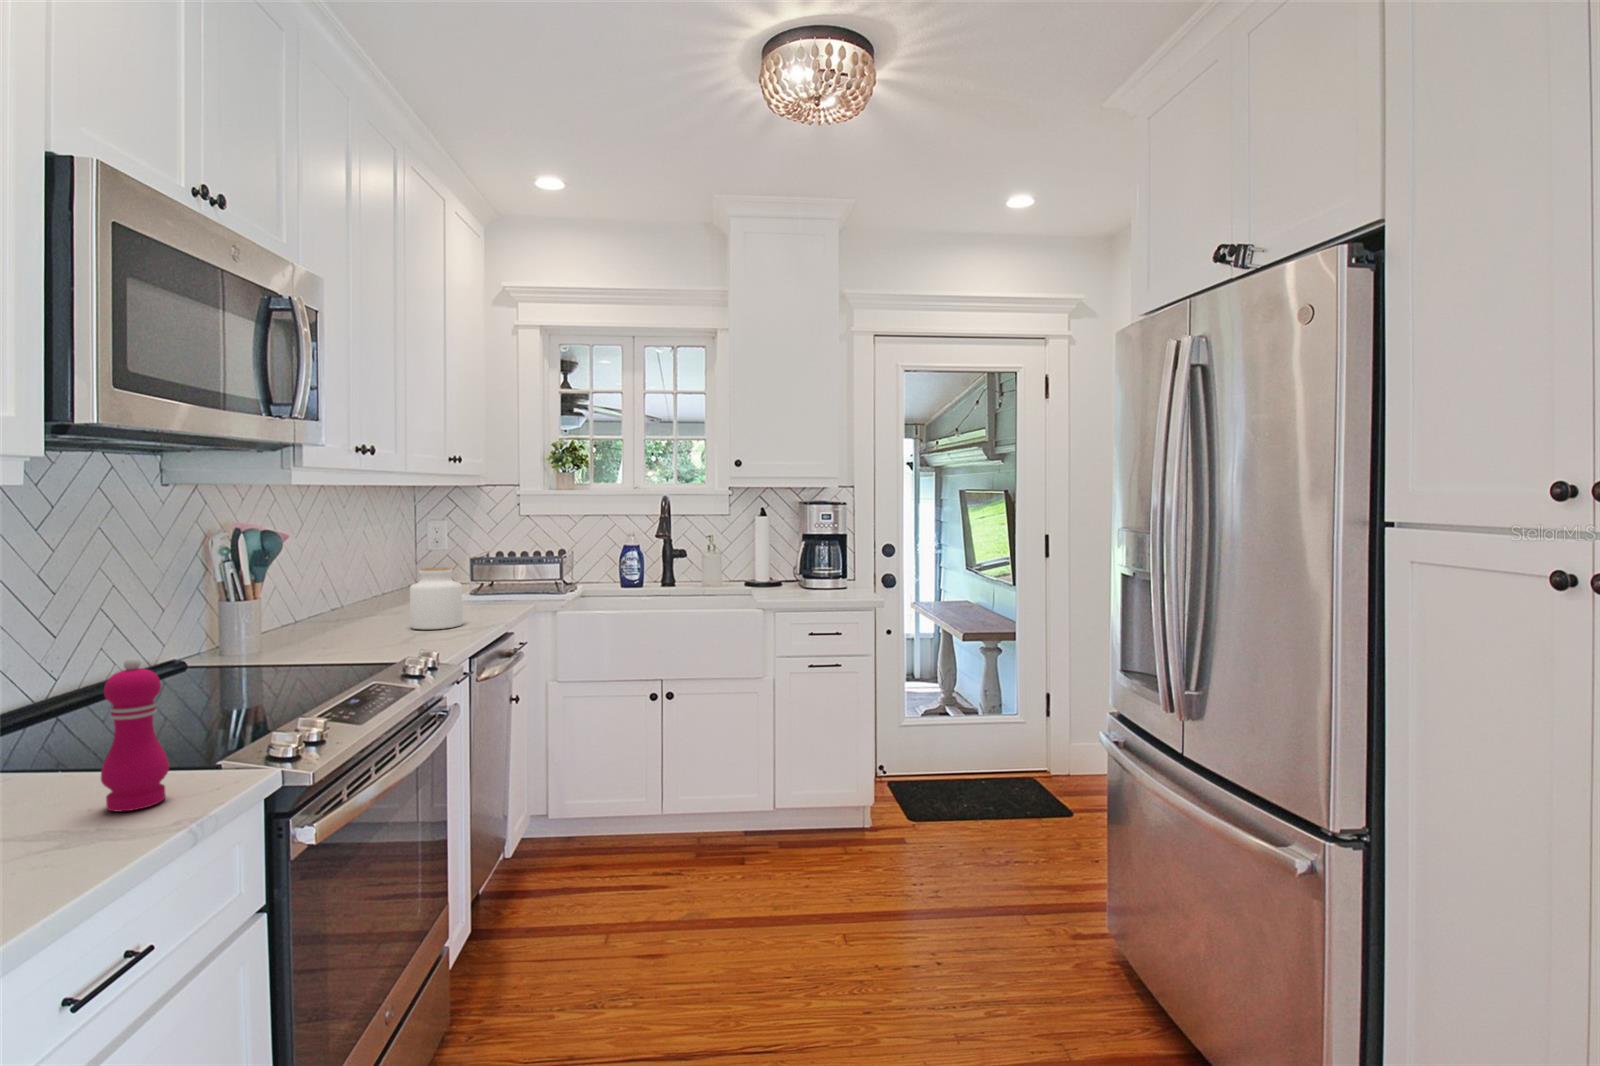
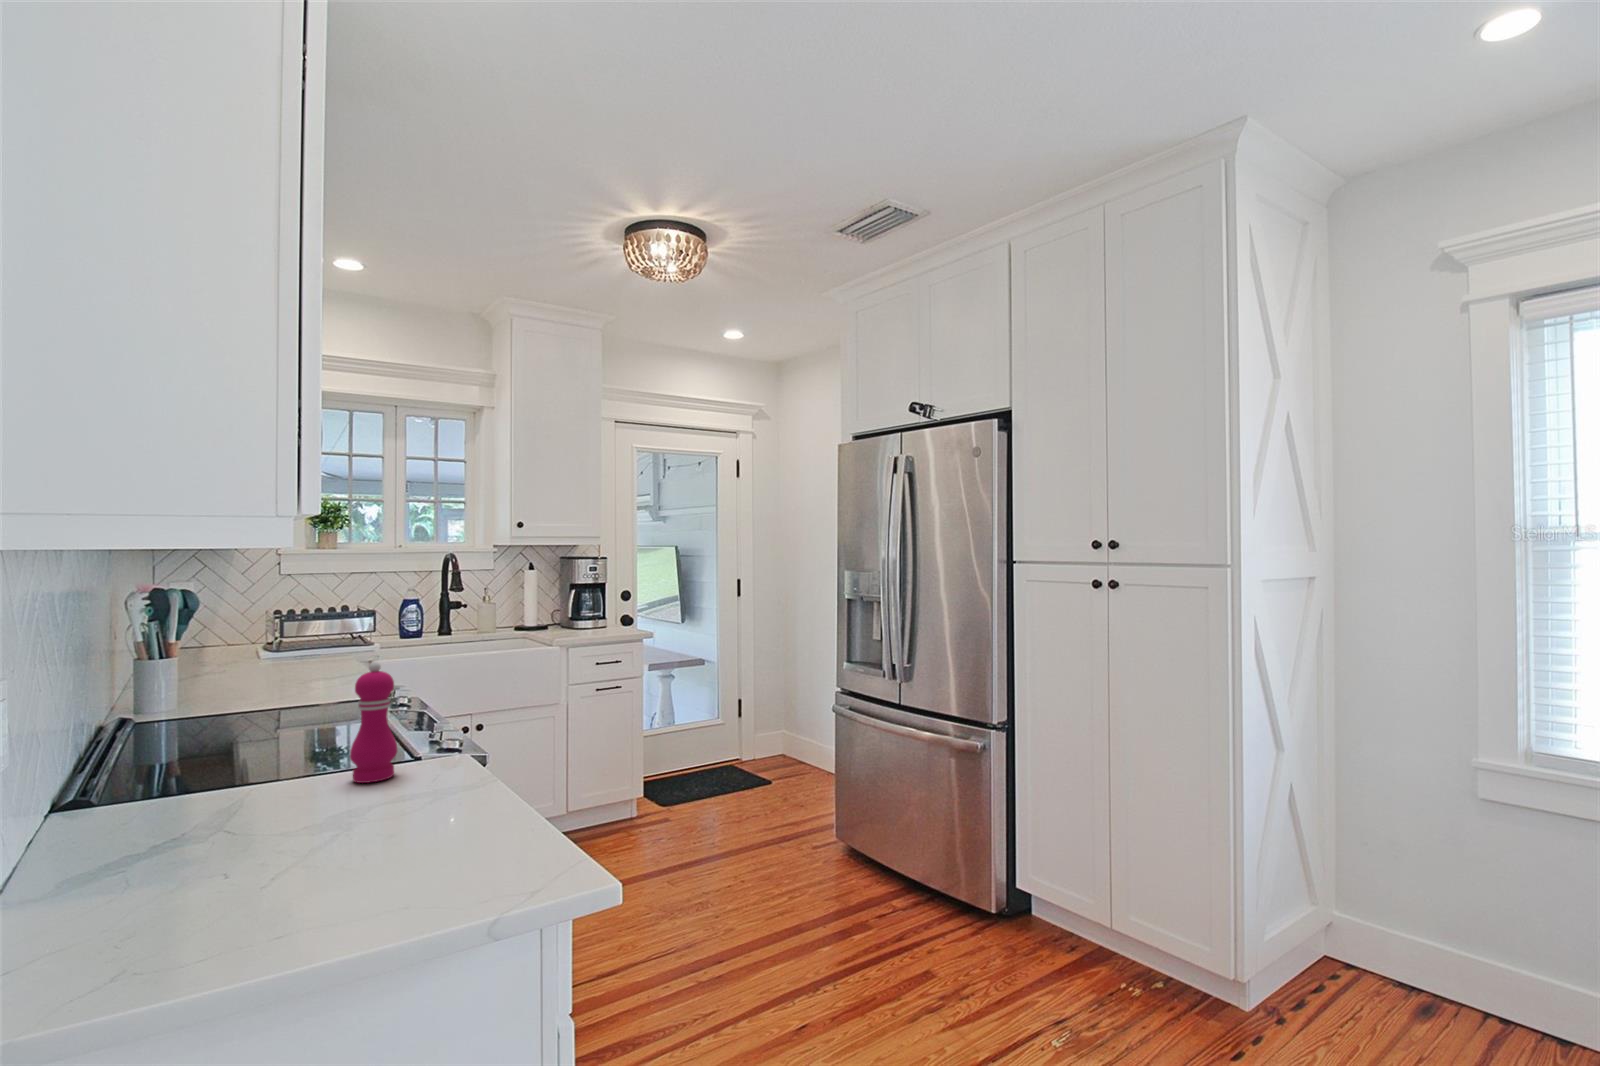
jar: present [410,568,463,629] -> none [259,616,315,676]

